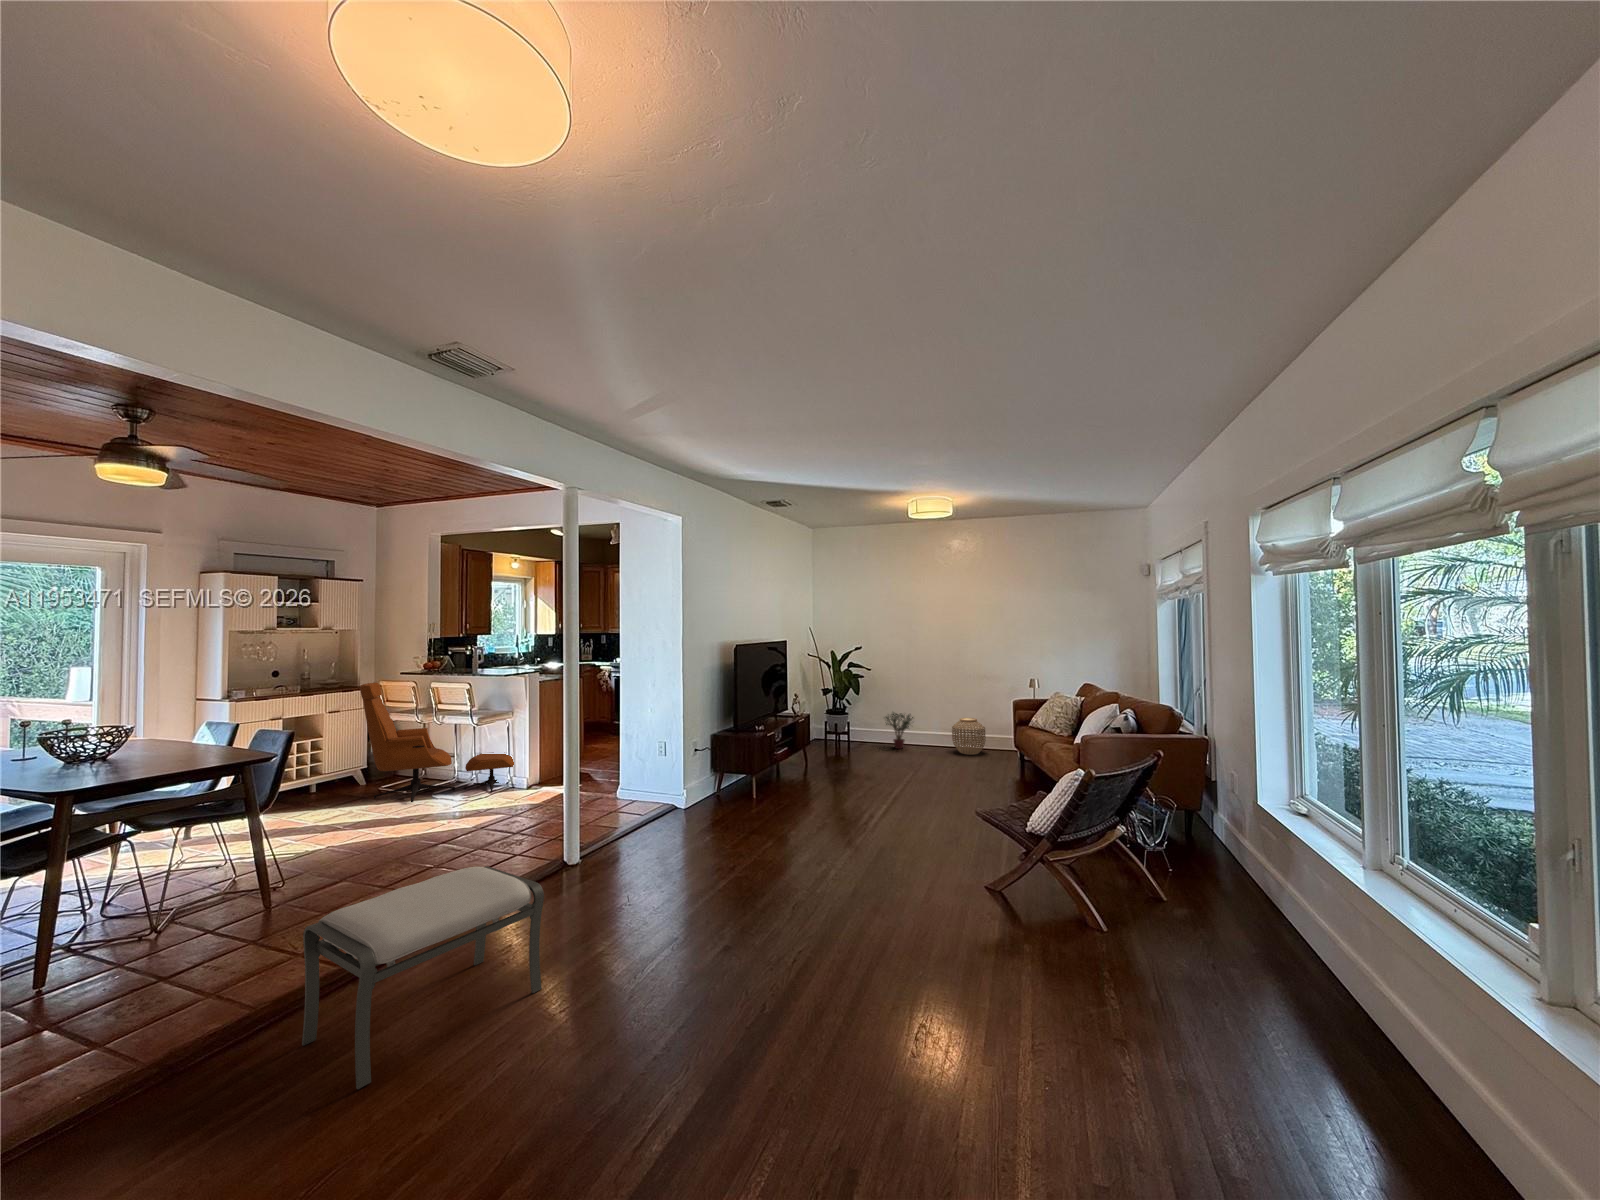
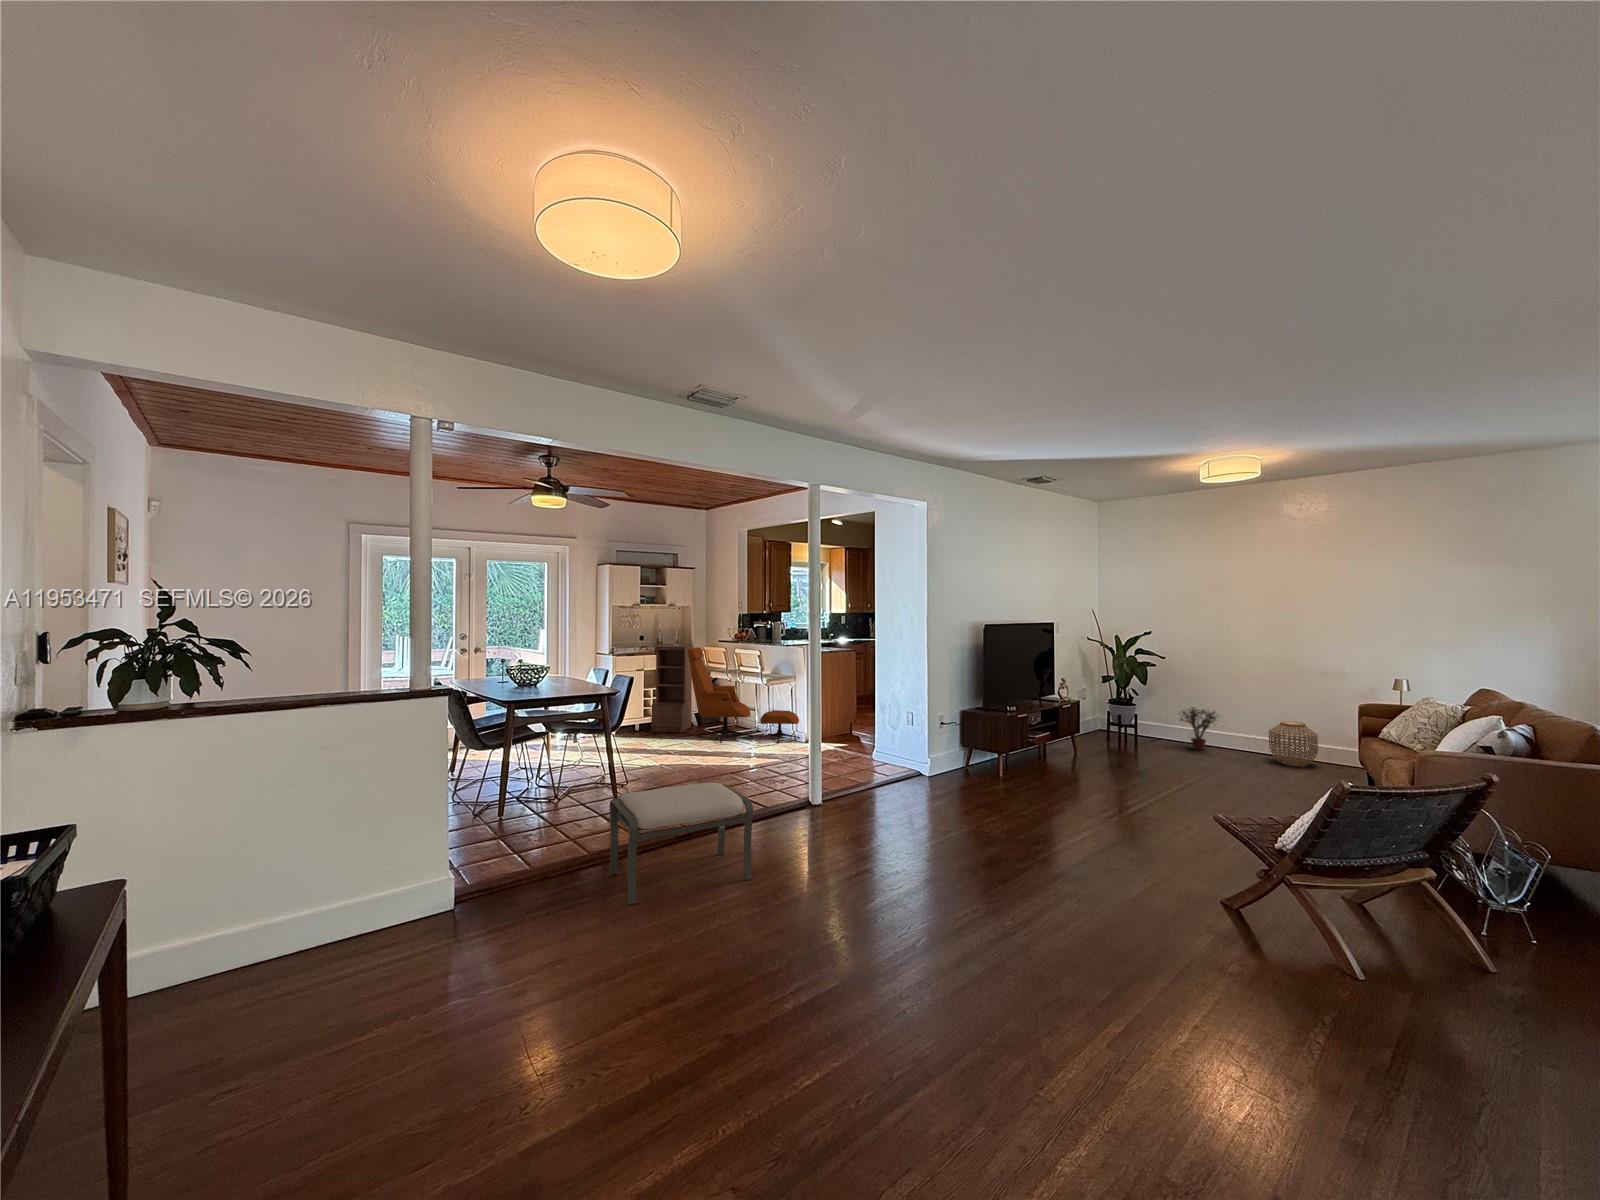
bookshelf: none [296,681,360,800] -> present [651,645,692,733]

